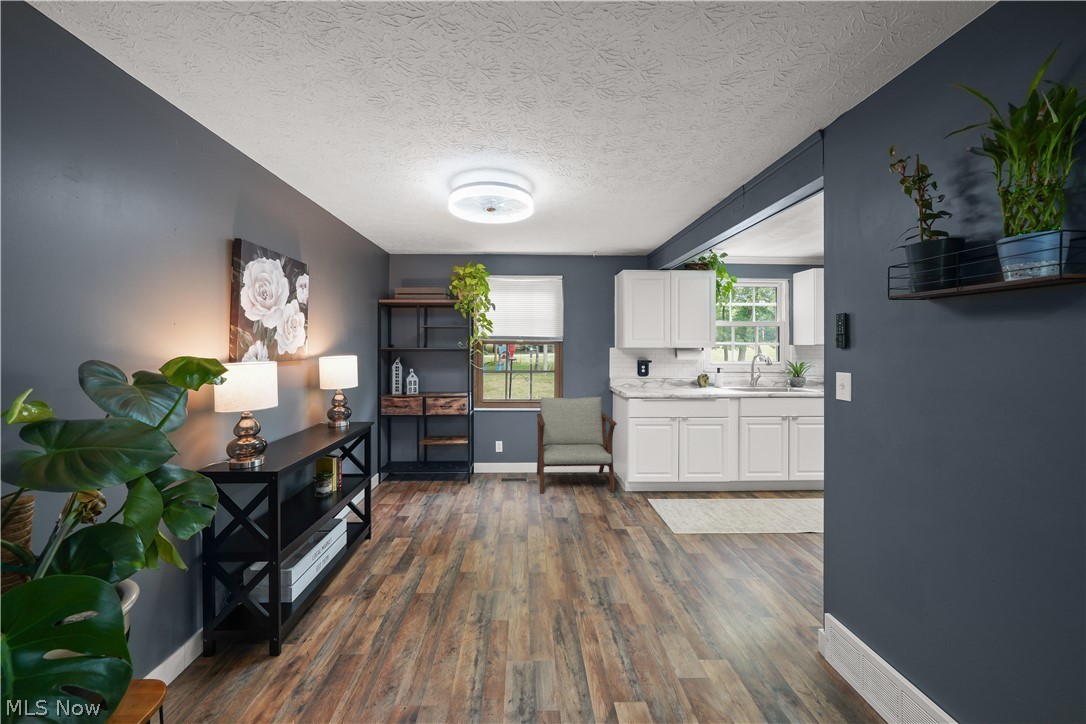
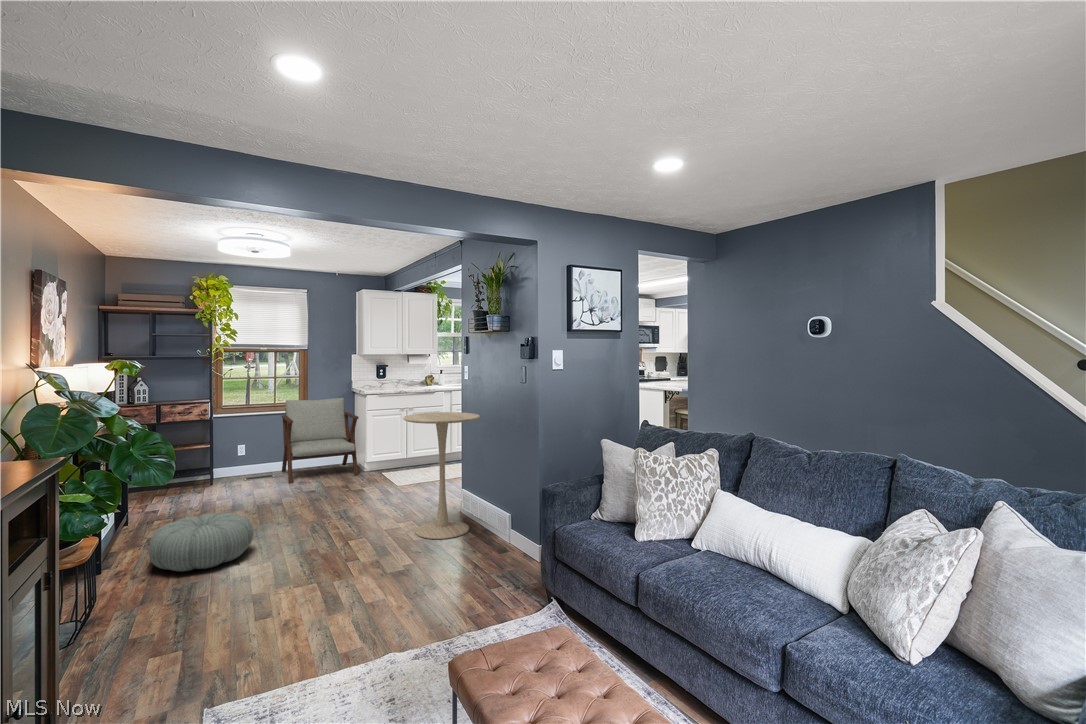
pedestal table: none [680,446,821,680] -> present [403,412,480,539]
pouf: none [349,554,472,648] -> present [149,513,254,571]

